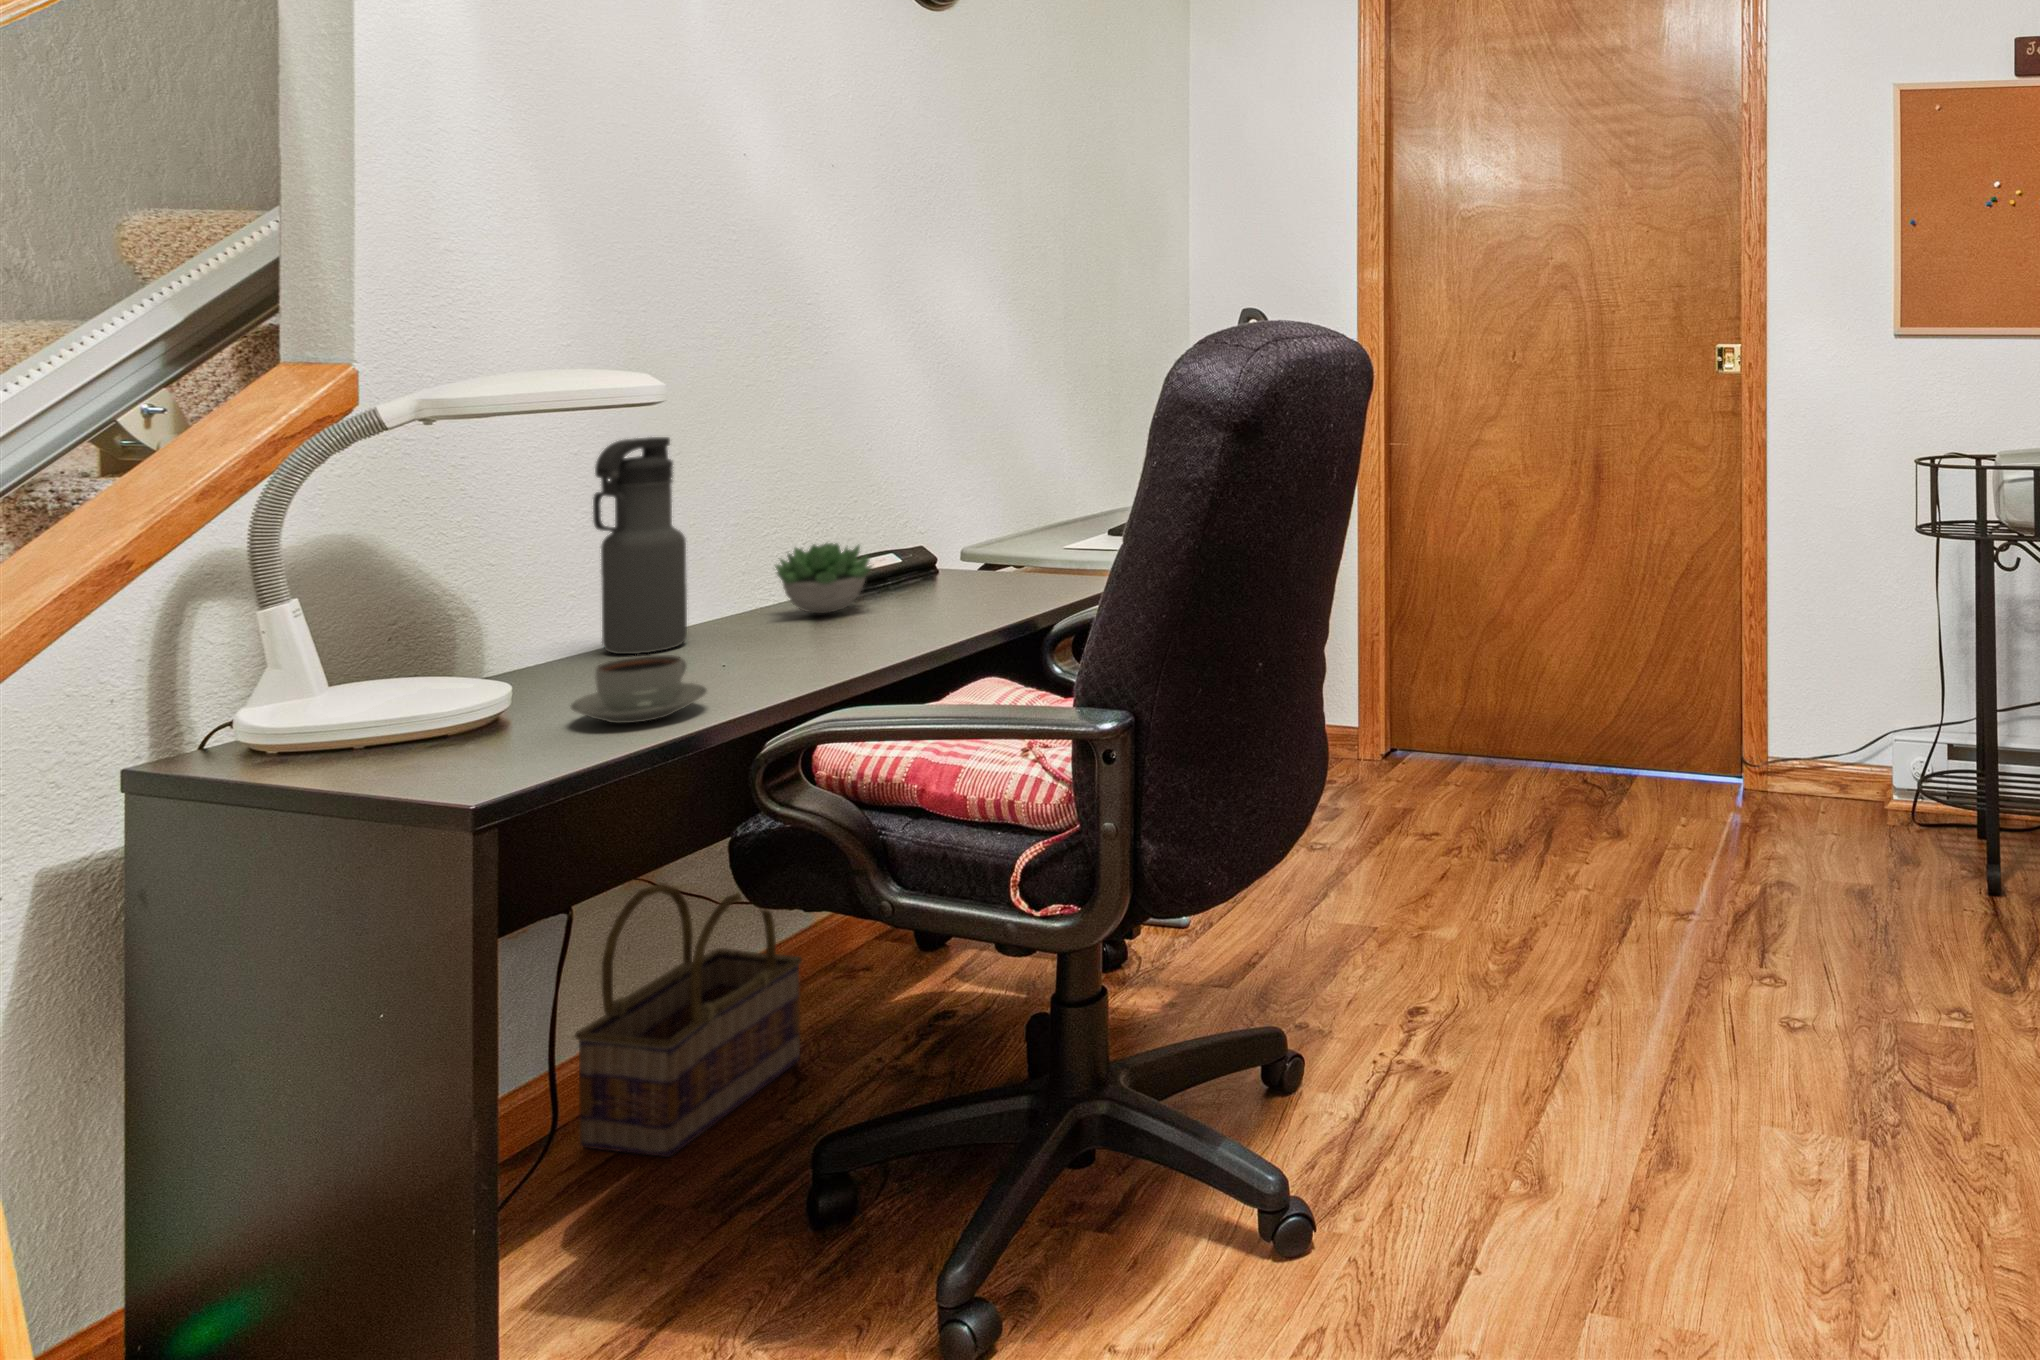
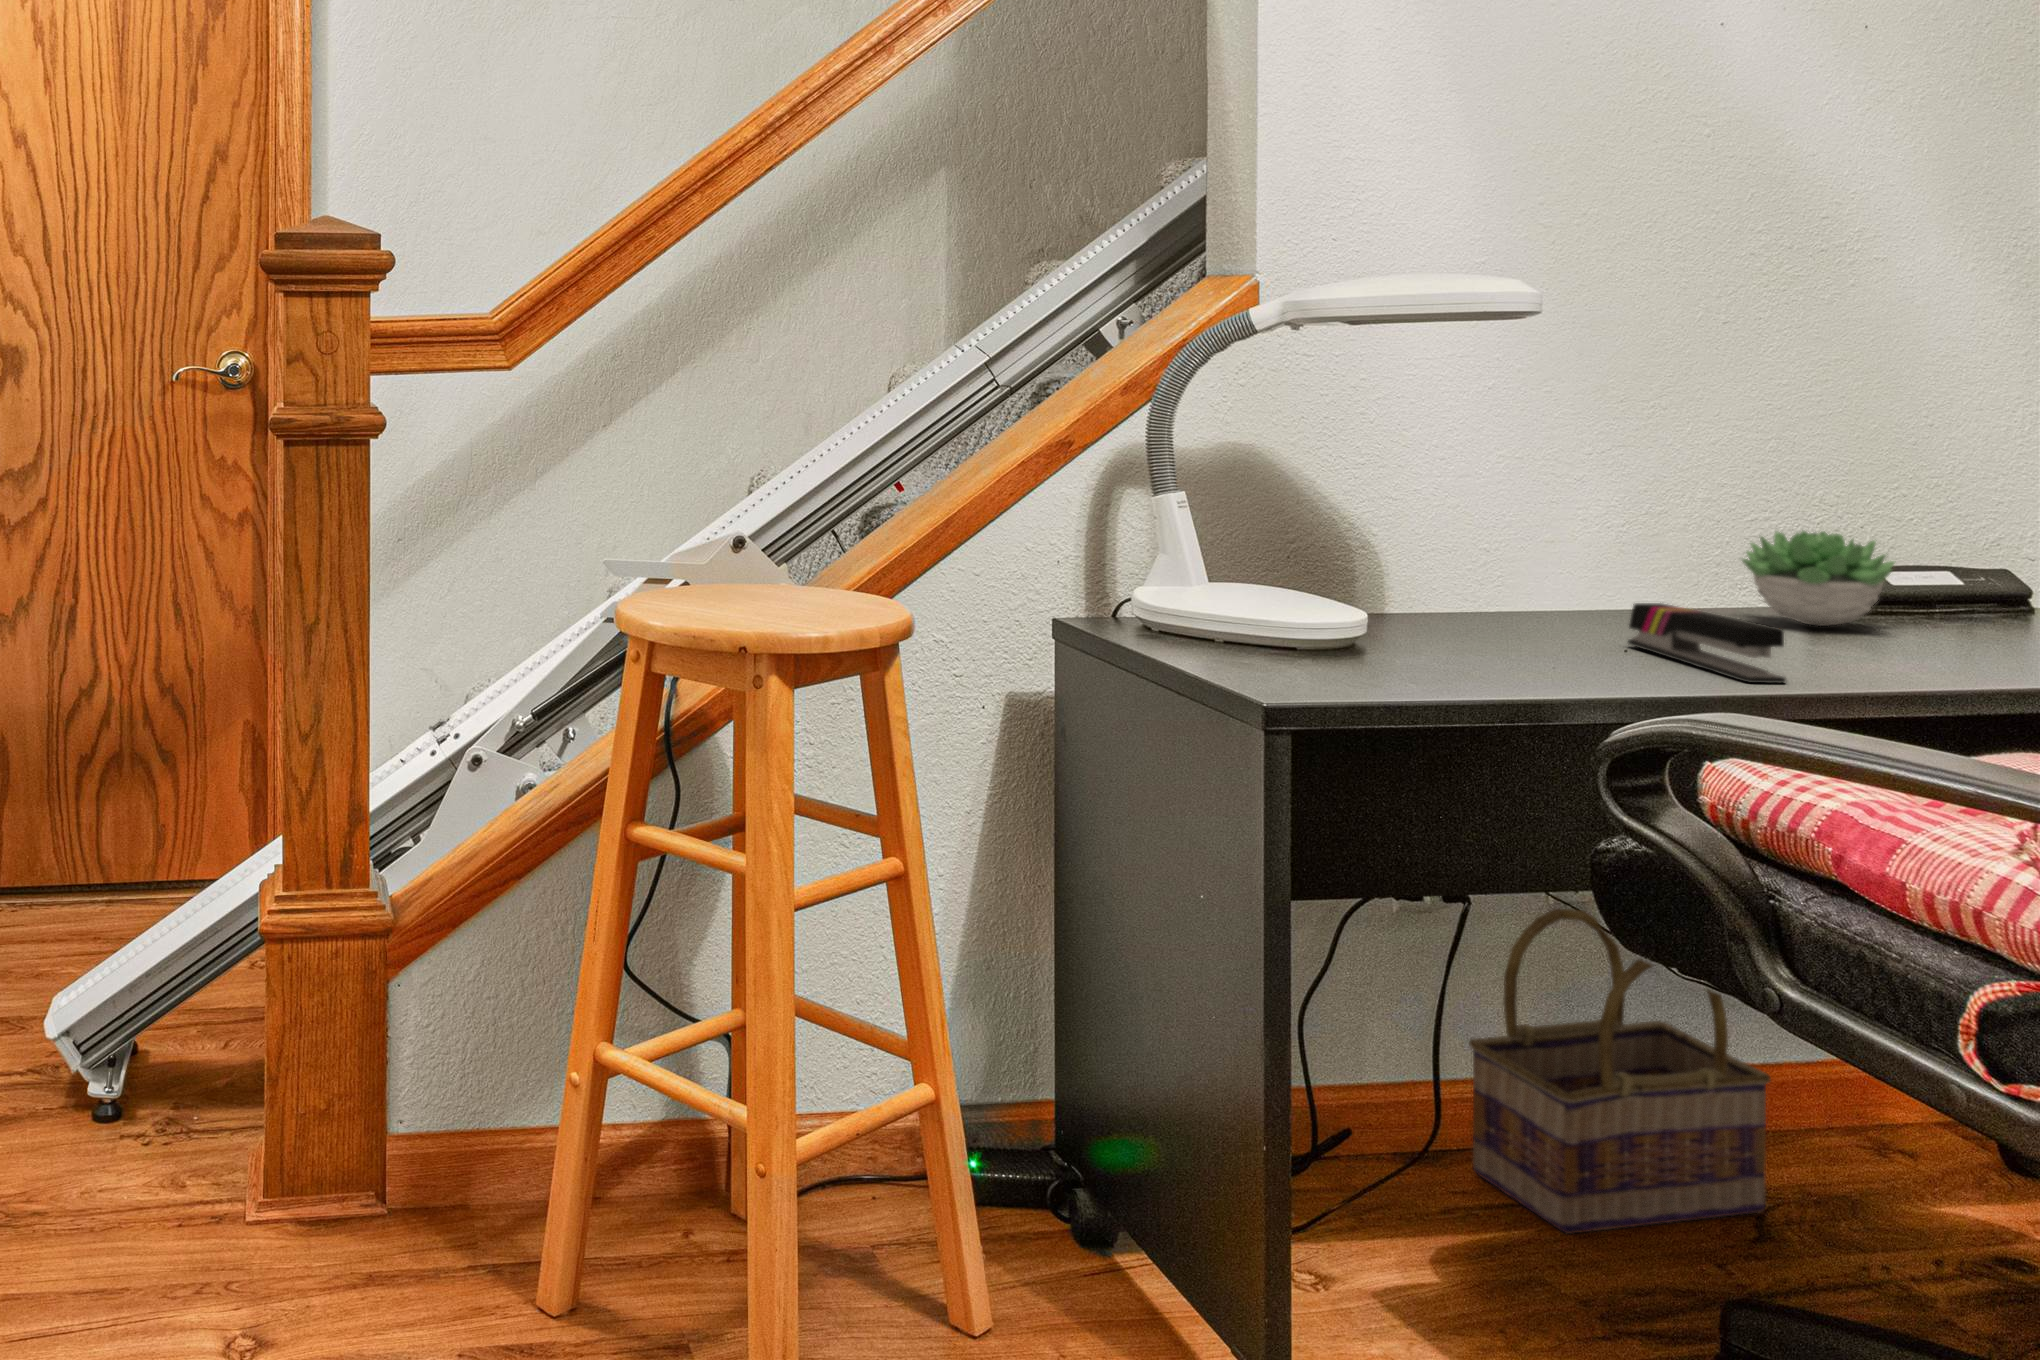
water bottle: present [593,437,687,654] -> none [1500,370,1610,625]
stapler: none [717,622,841,674] -> present [1628,603,1786,683]
coffee cup: present [571,655,707,723] -> none [1417,606,1578,682]

